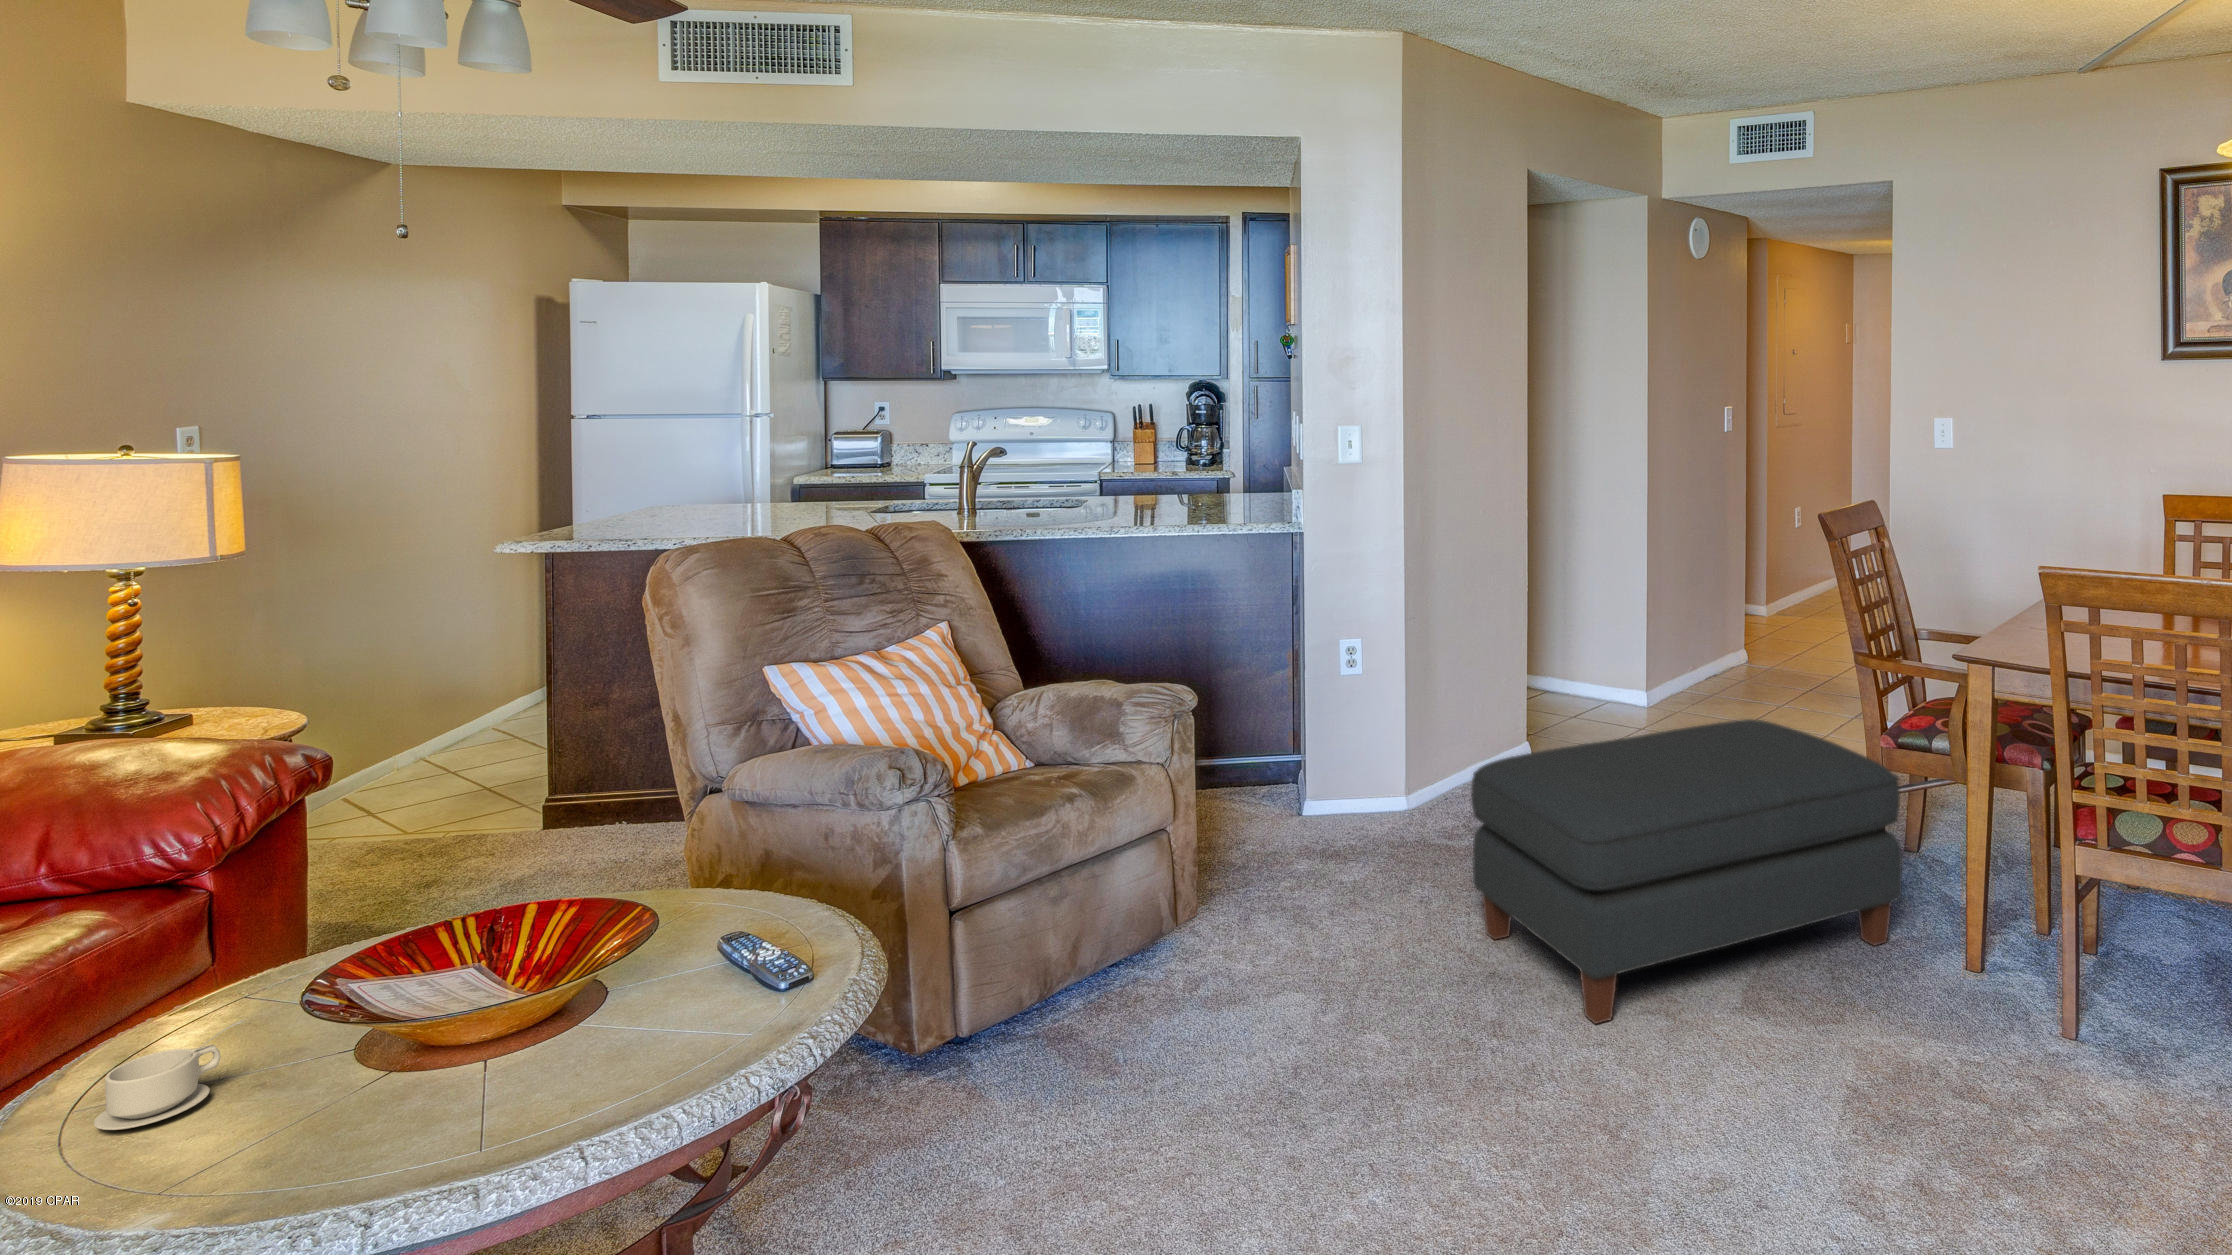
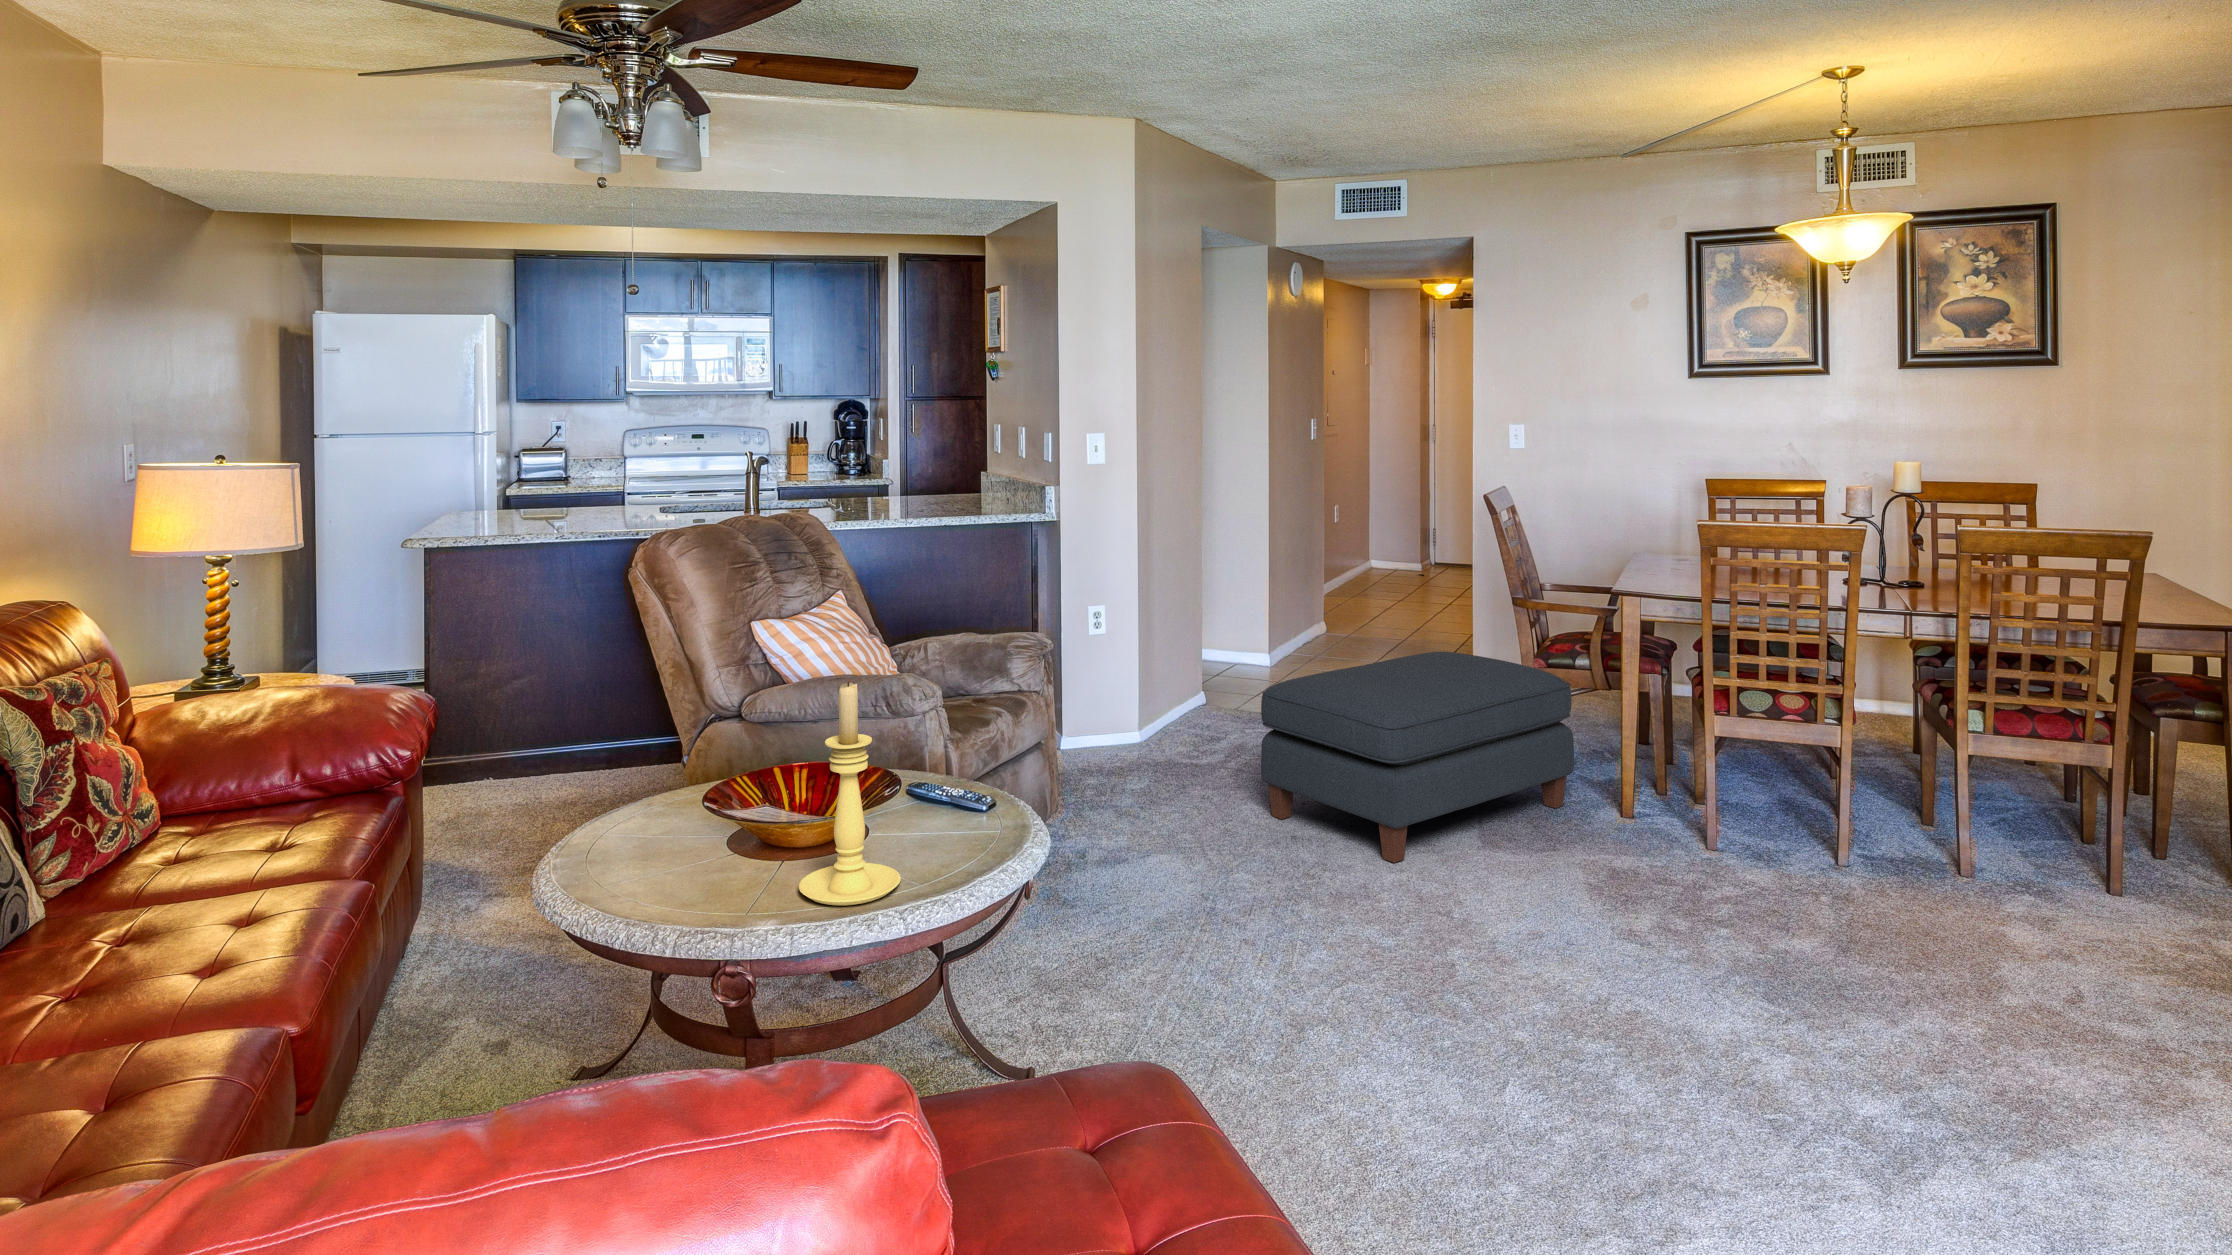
candle holder: none [286,819,488,1174] -> present [799,681,901,905]
teacup: present [94,1020,244,1130] -> none [642,829,707,895]

